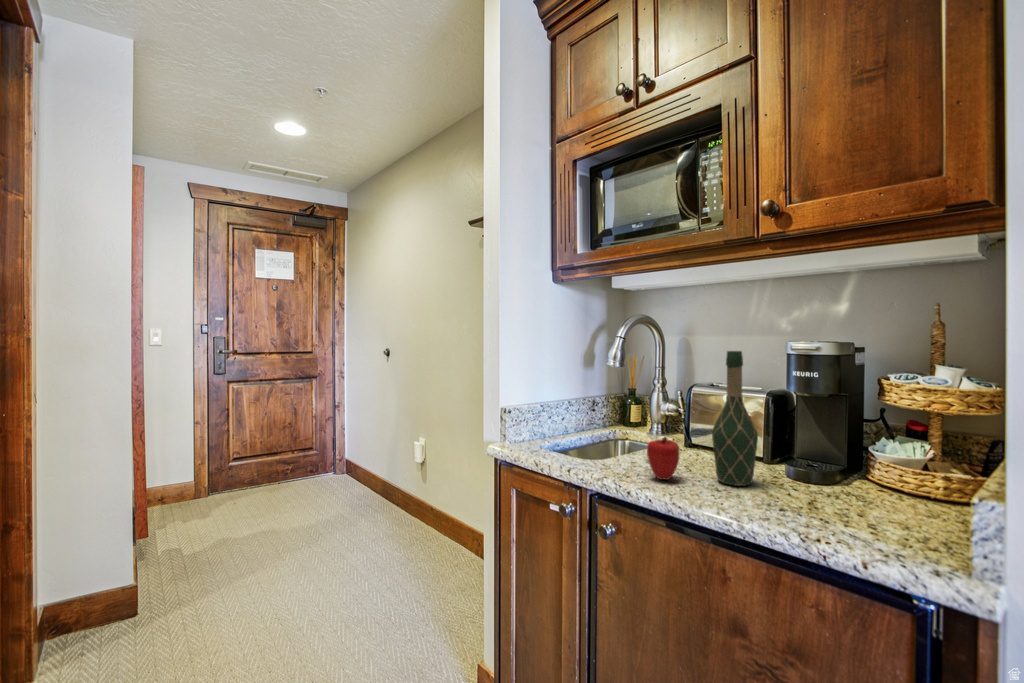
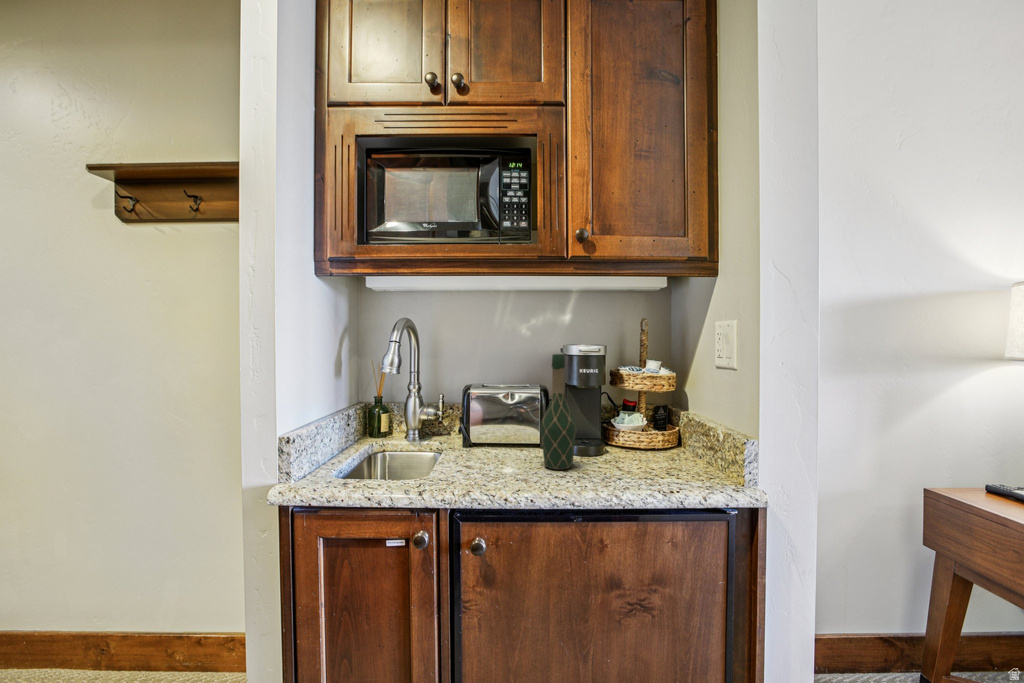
apple: present [647,437,679,480] -> none [499,438,529,479]

